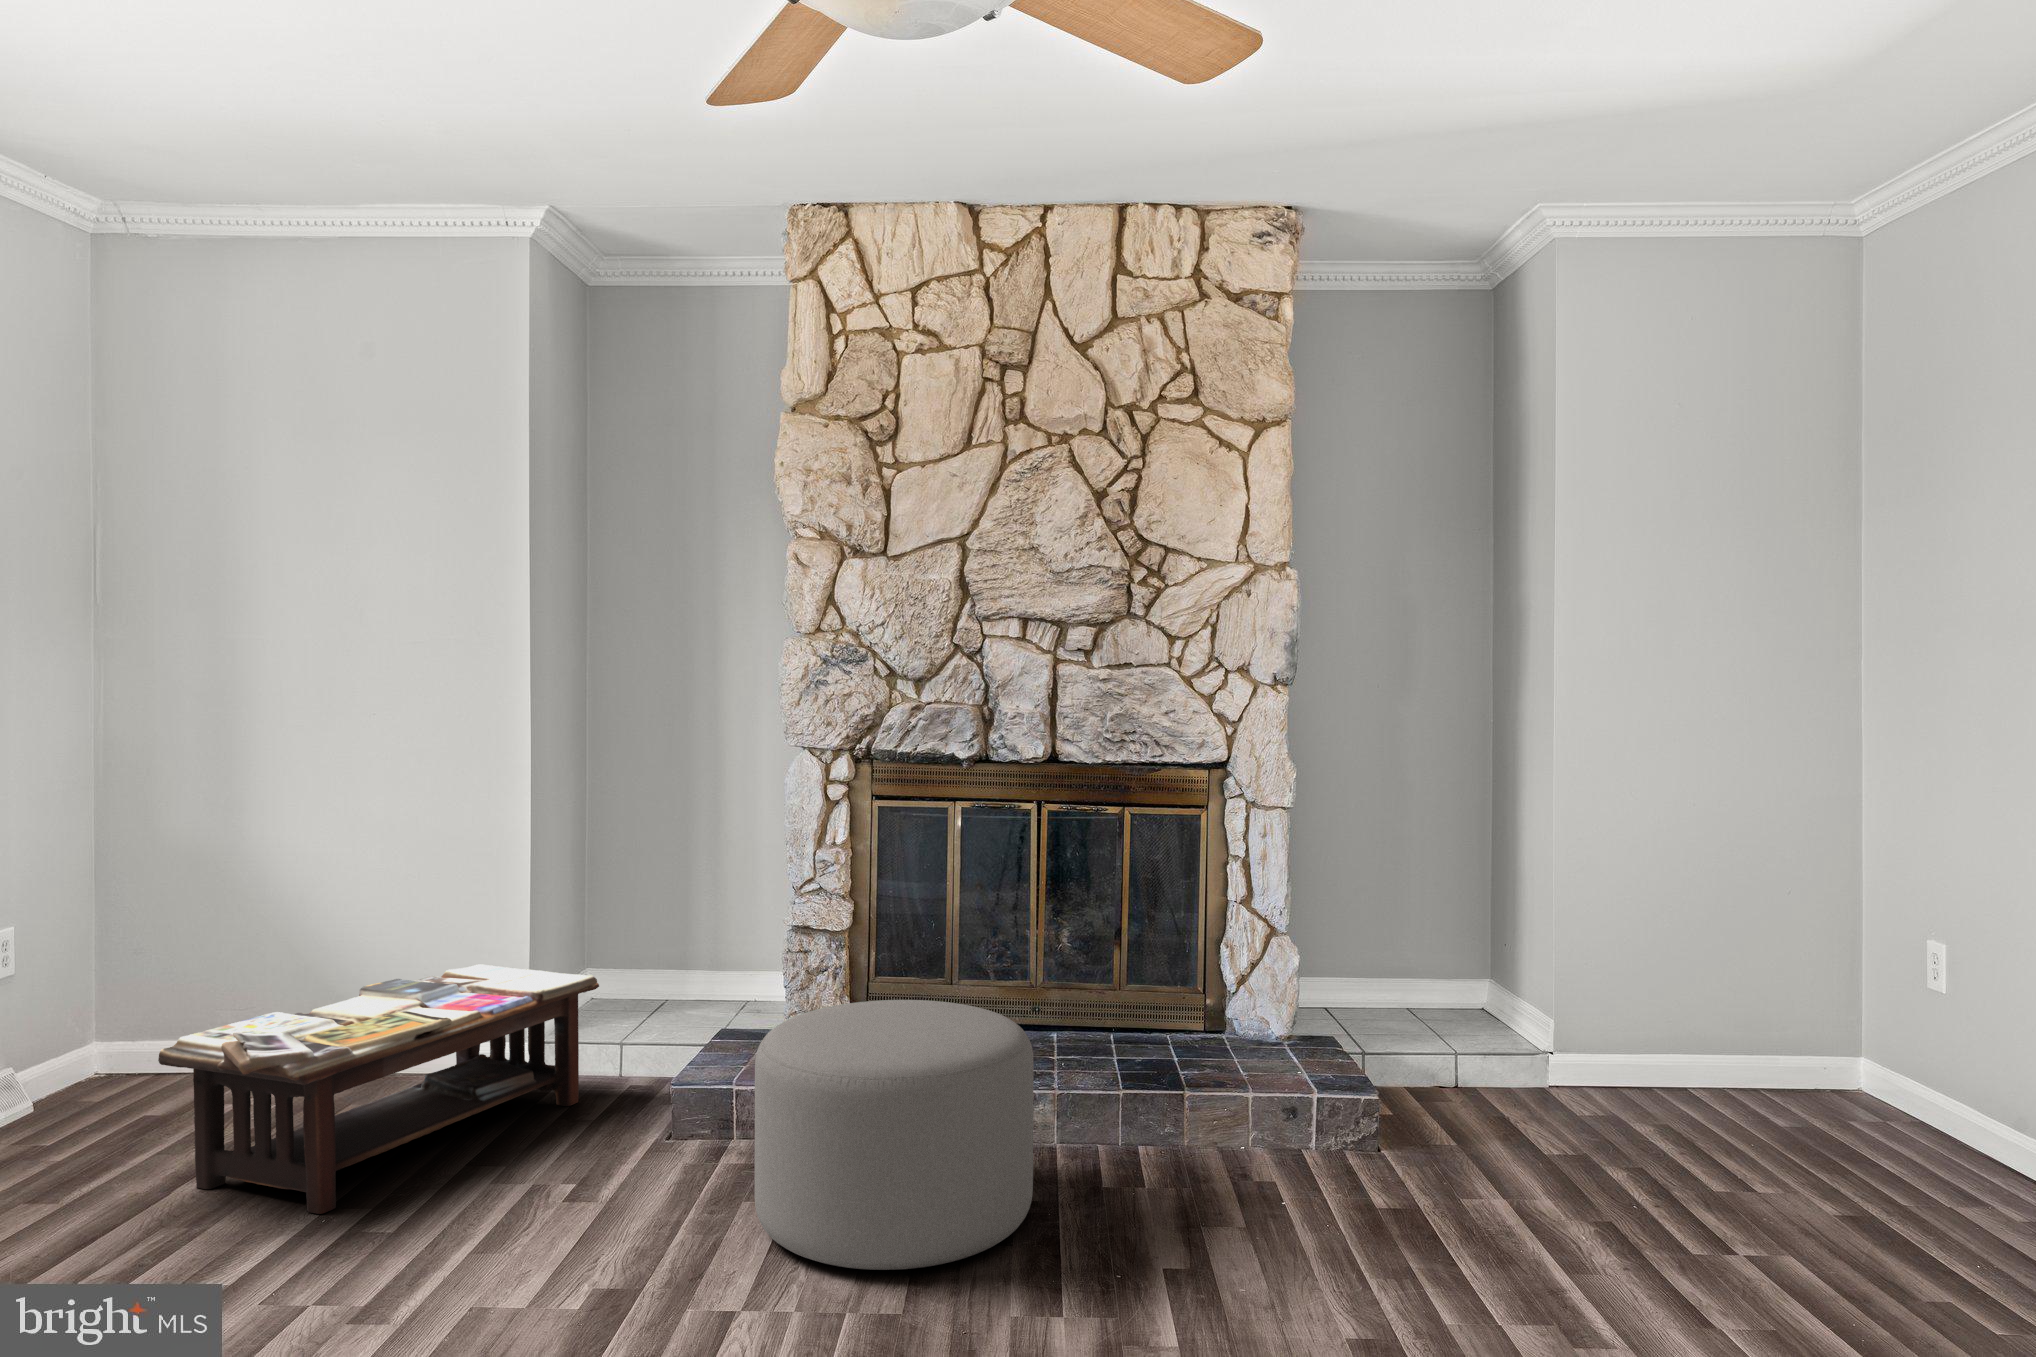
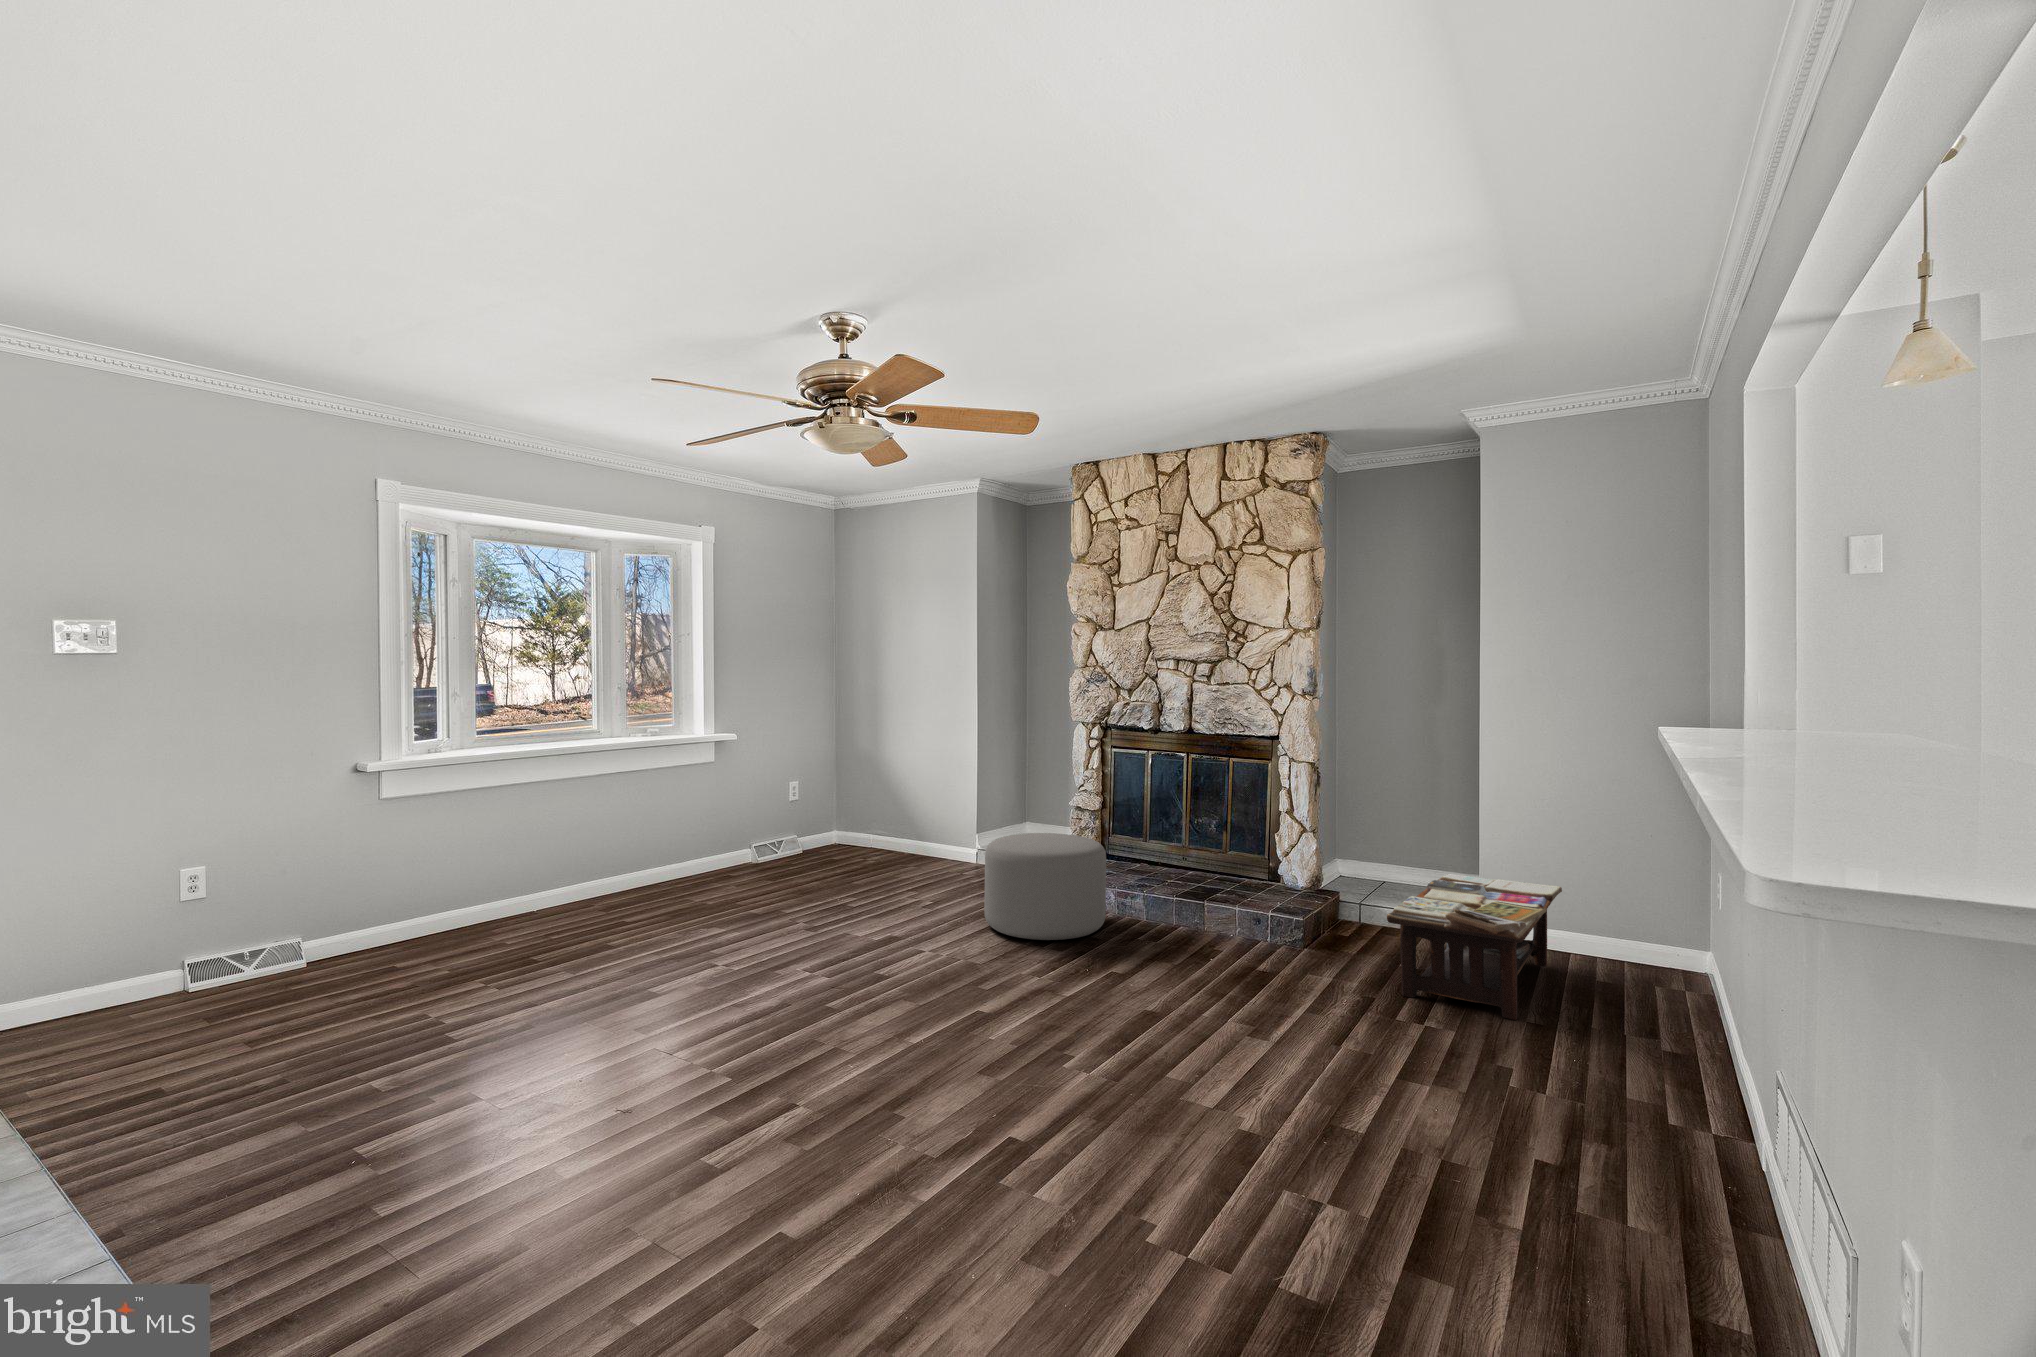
coffee table: present [158,964,599,1214] -> present [1387,874,1562,1020]

